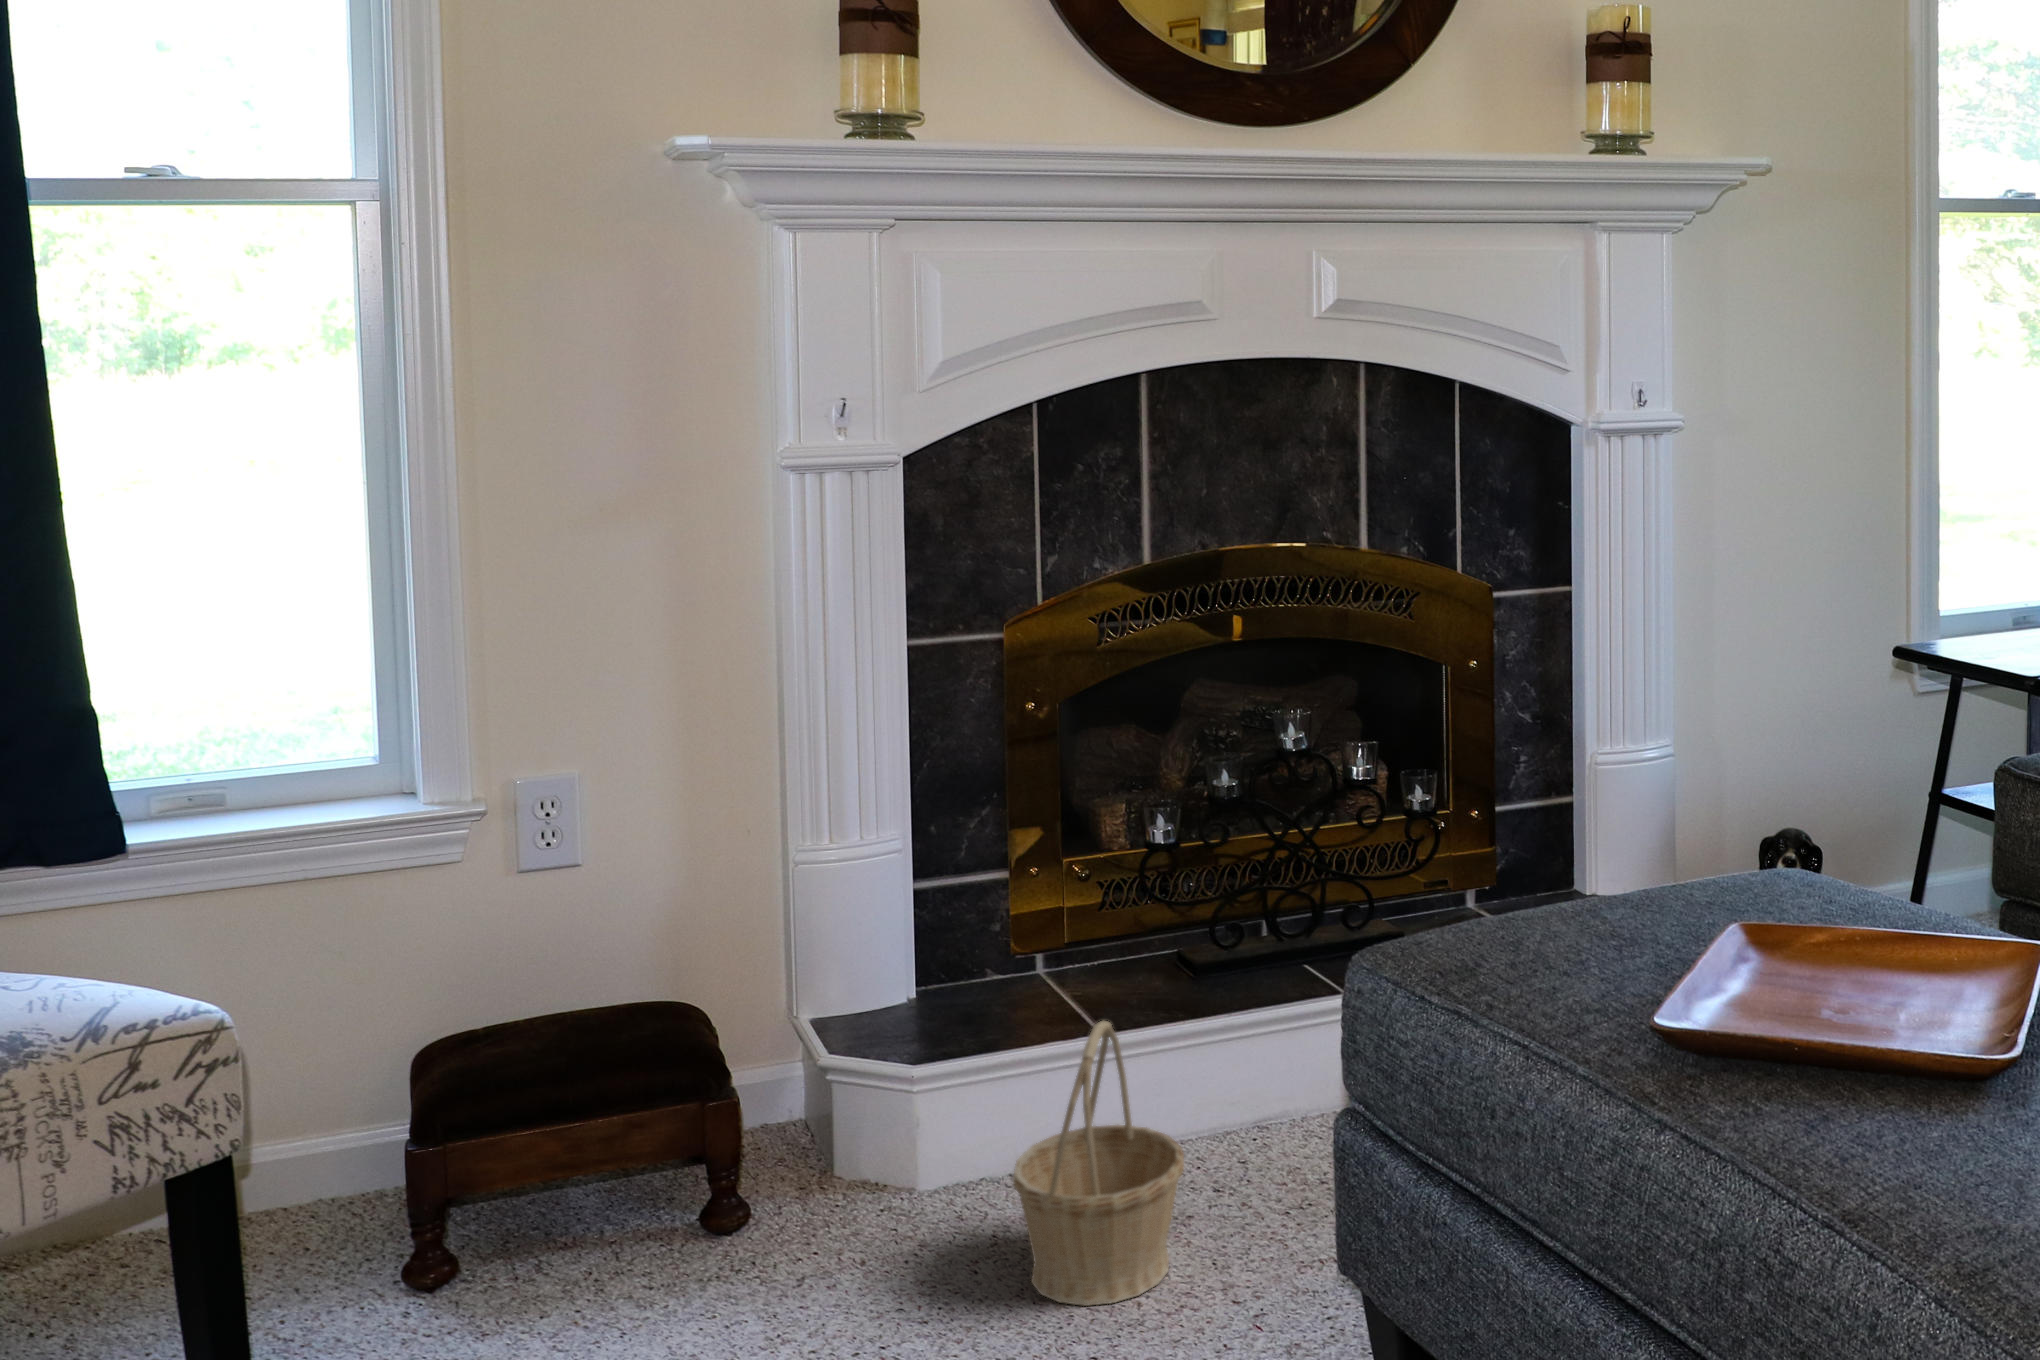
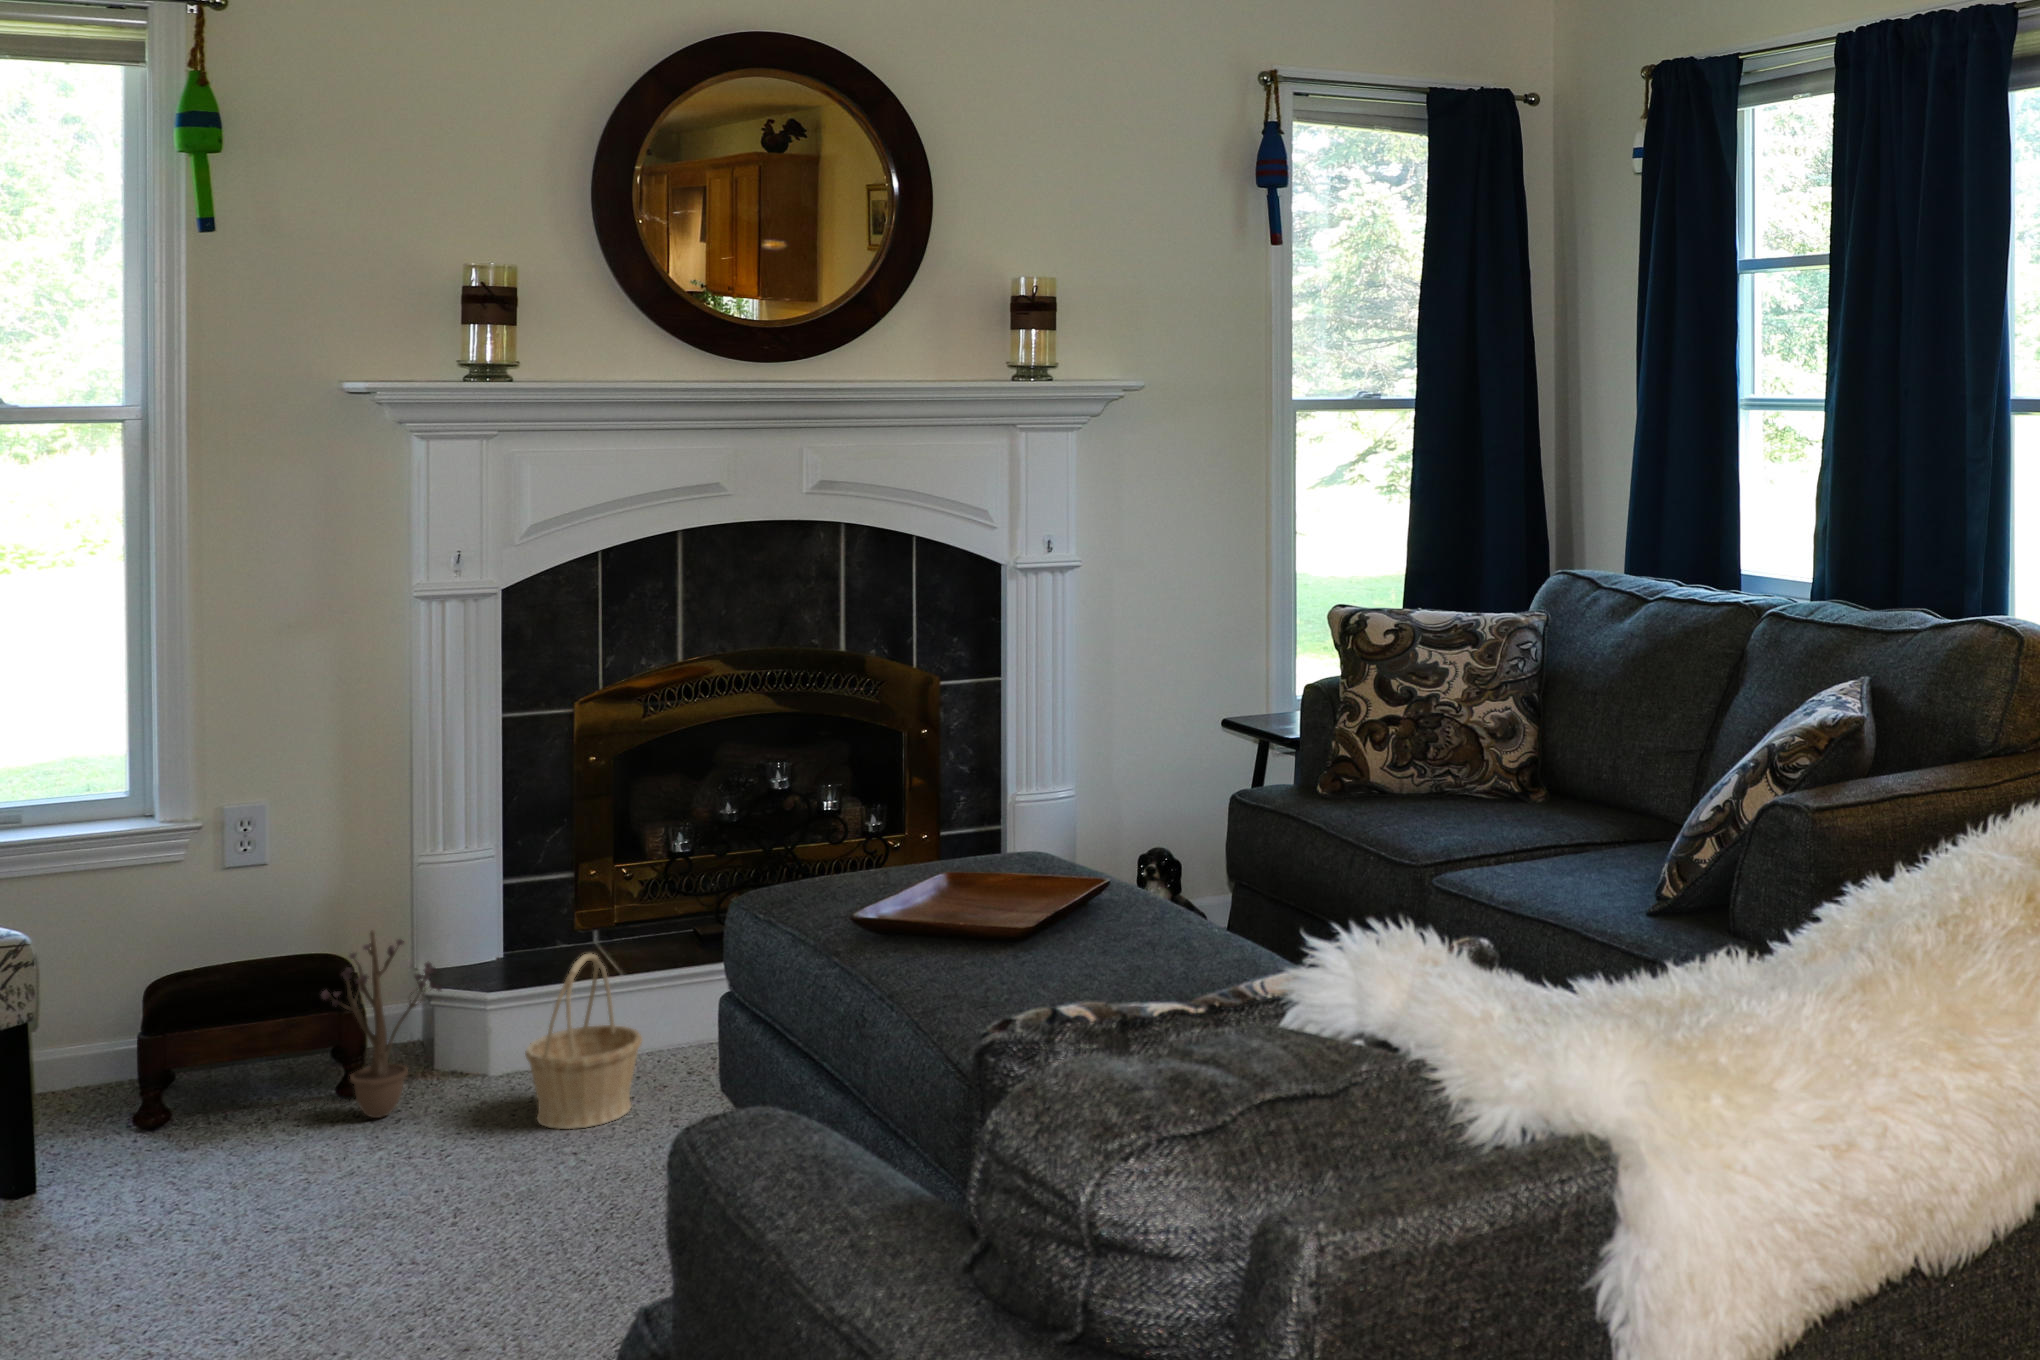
decorative plant: none [659,985,876,1277] -> present [301,930,442,1118]

